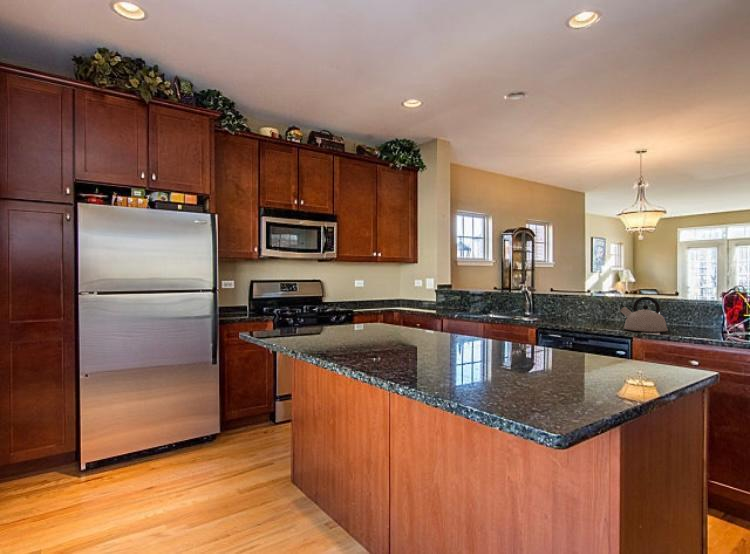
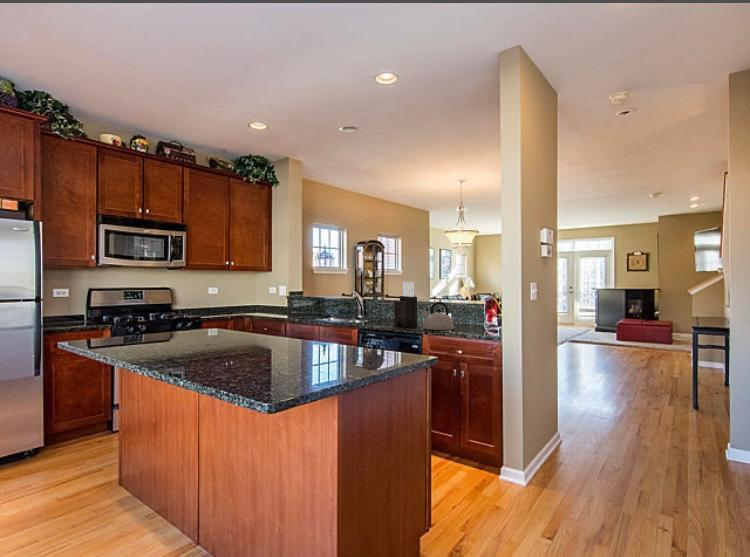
knife block: none [579,272,611,327] -> present [395,282,417,327]

